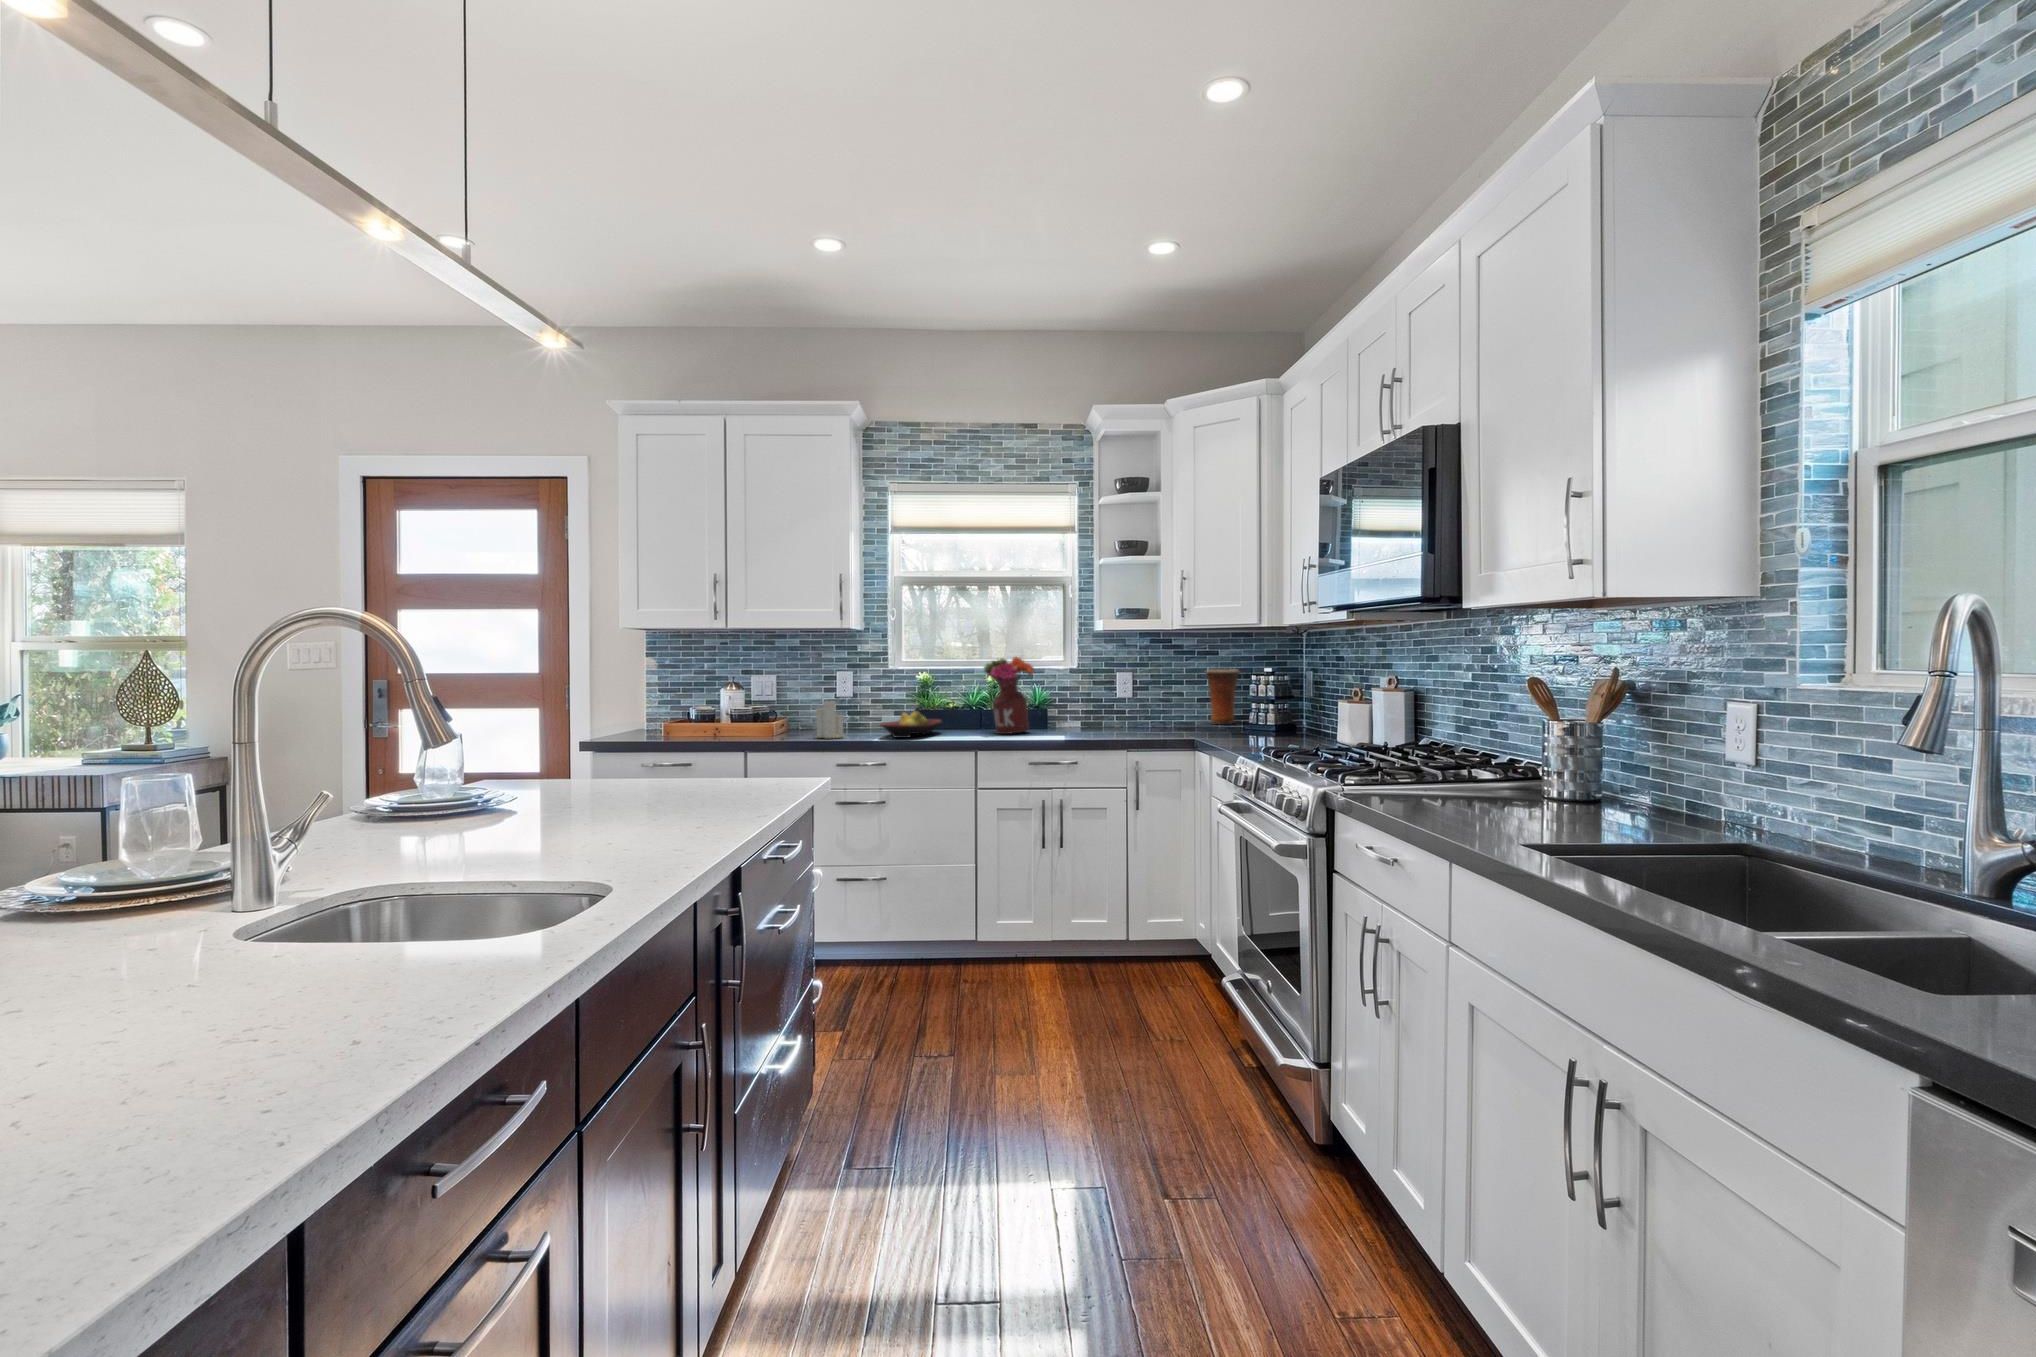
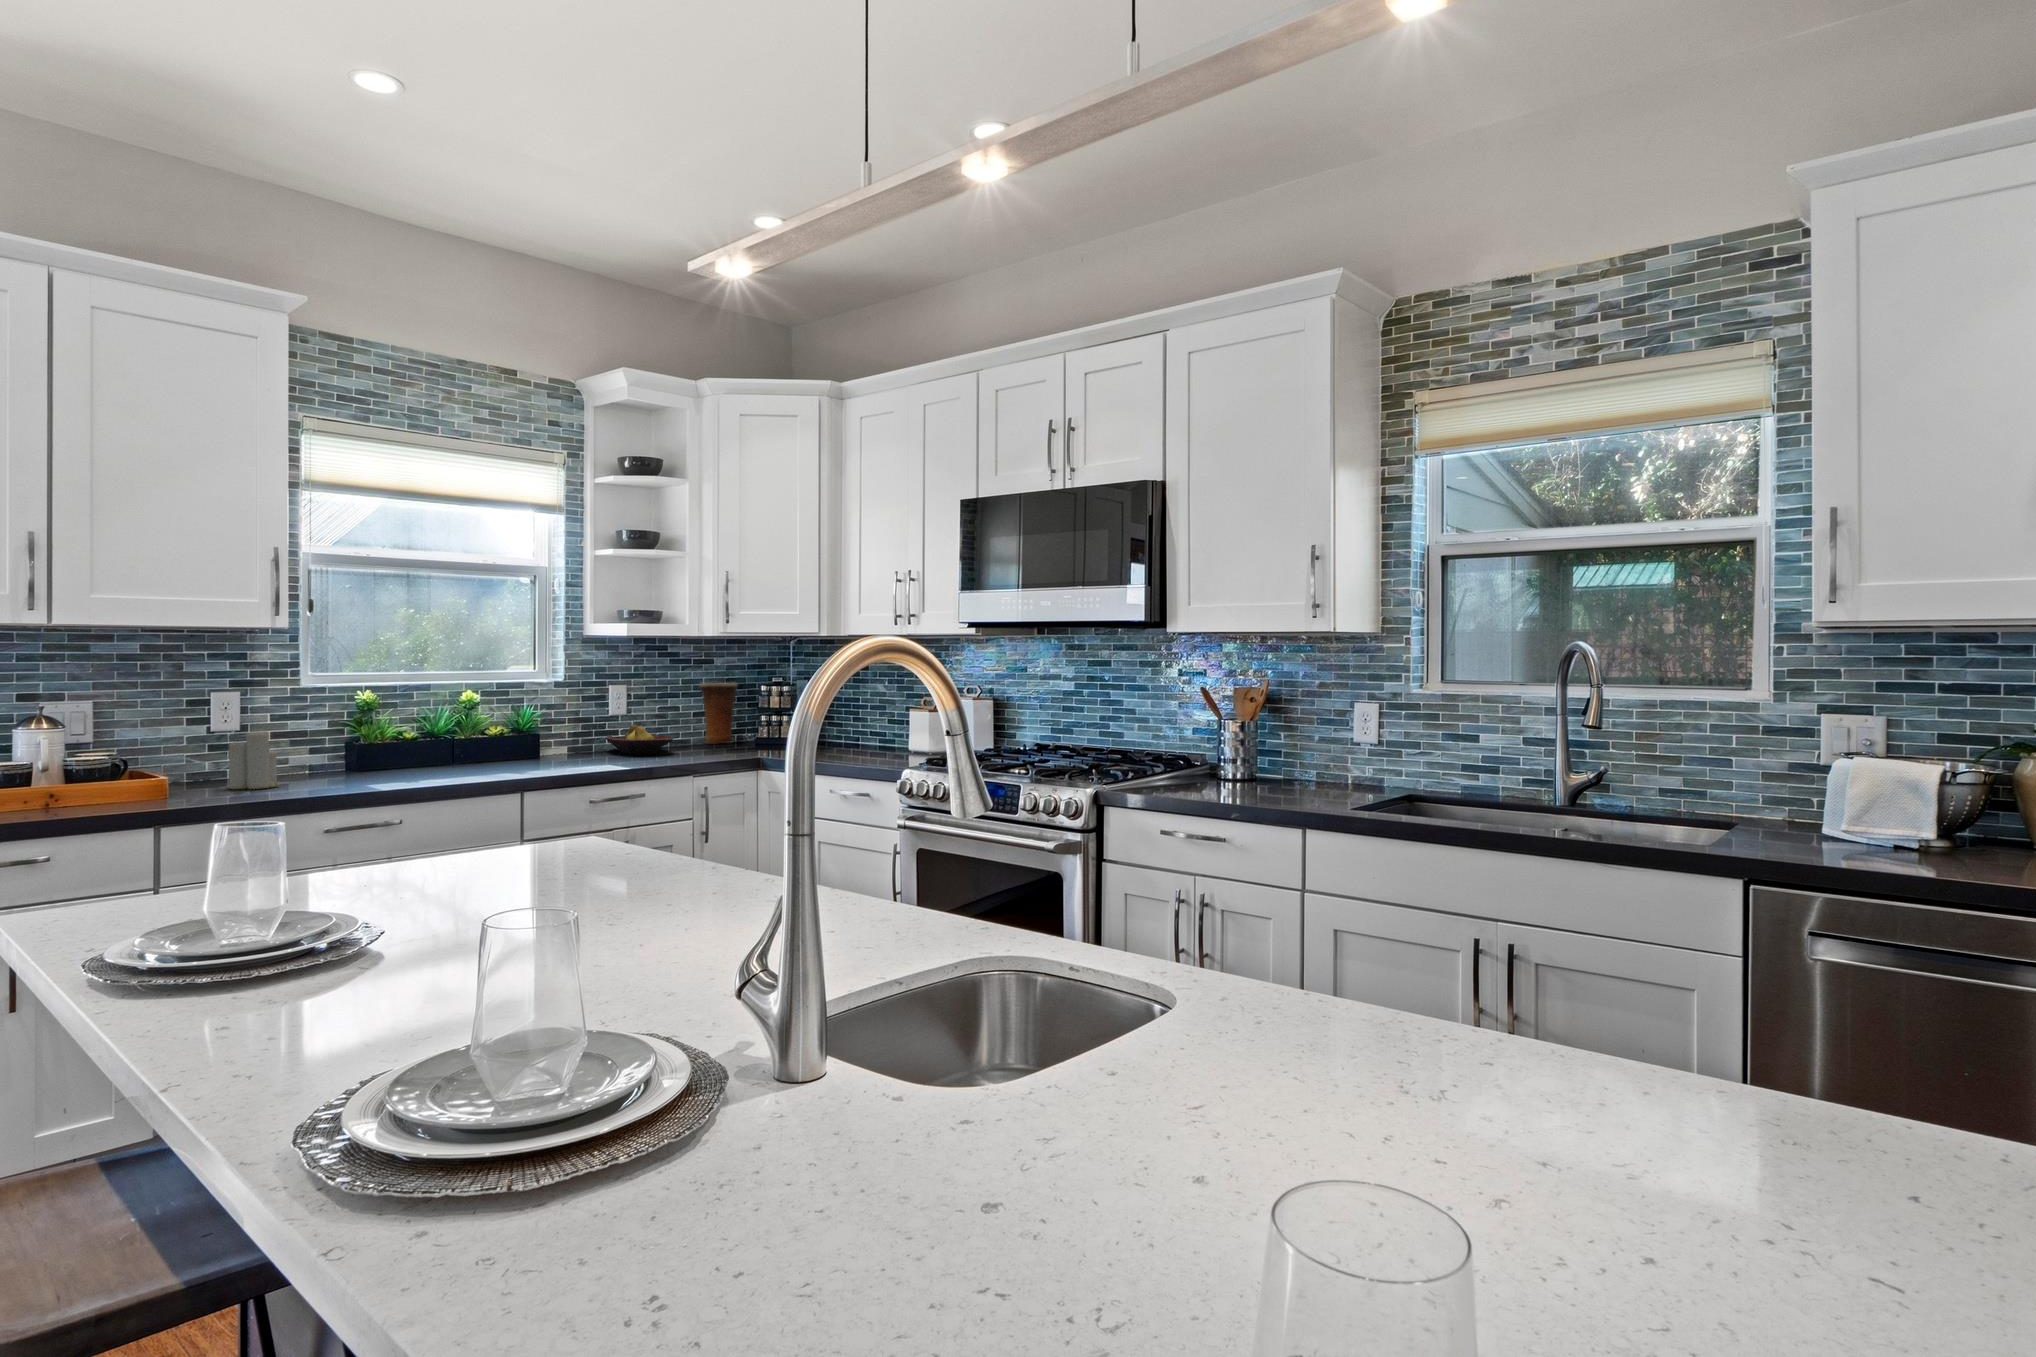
flower arrangement: present [984,657,1034,734] -> none [471,666,550,767]
fruit bowl: present [881,711,942,738] -> present [606,725,673,755]

